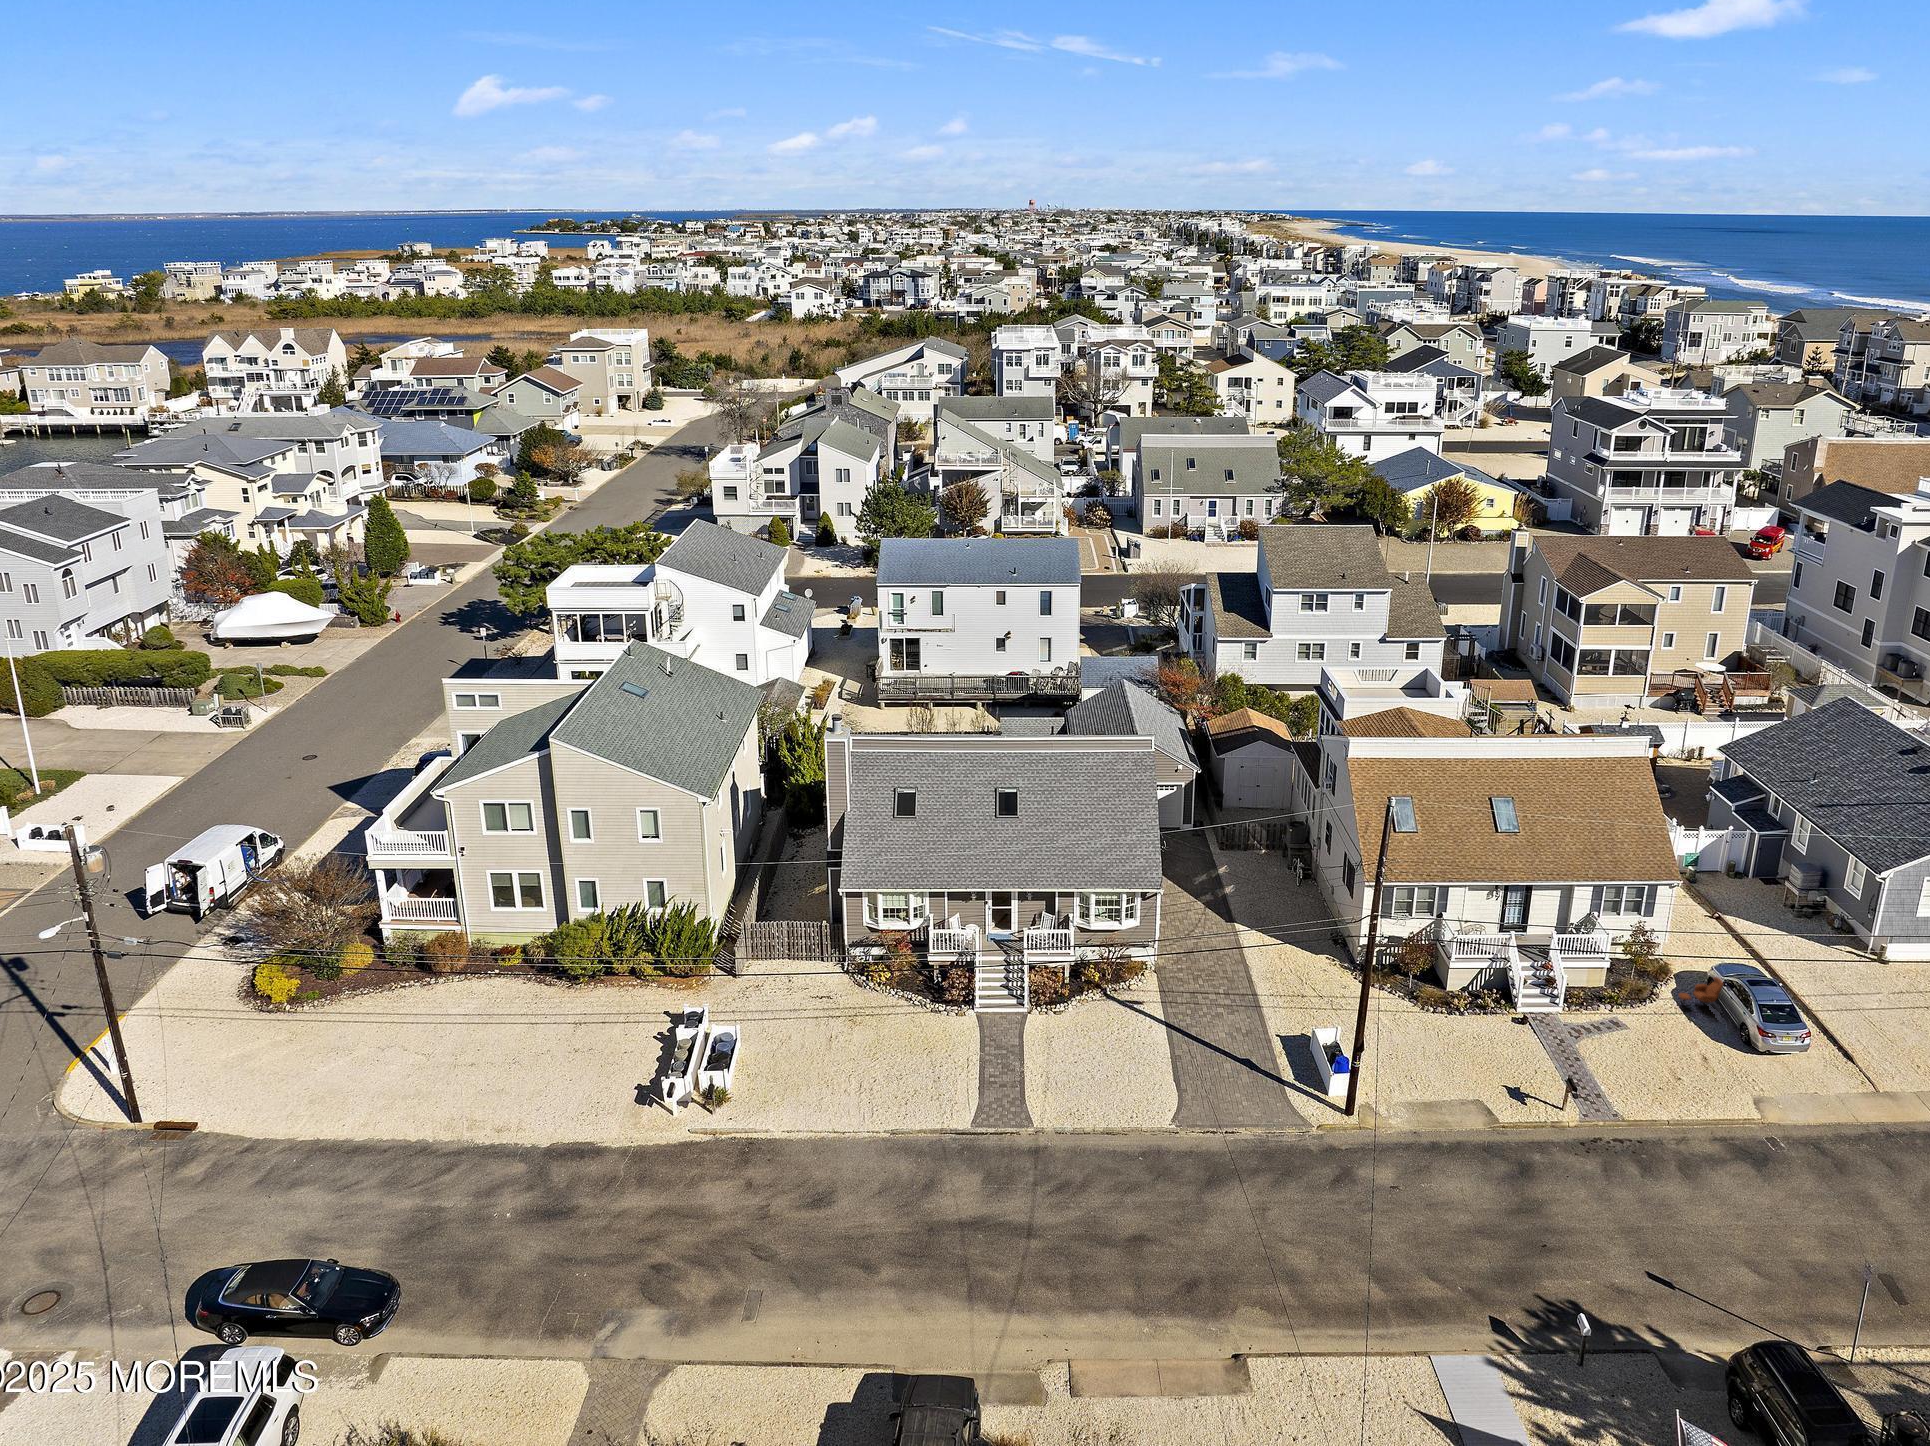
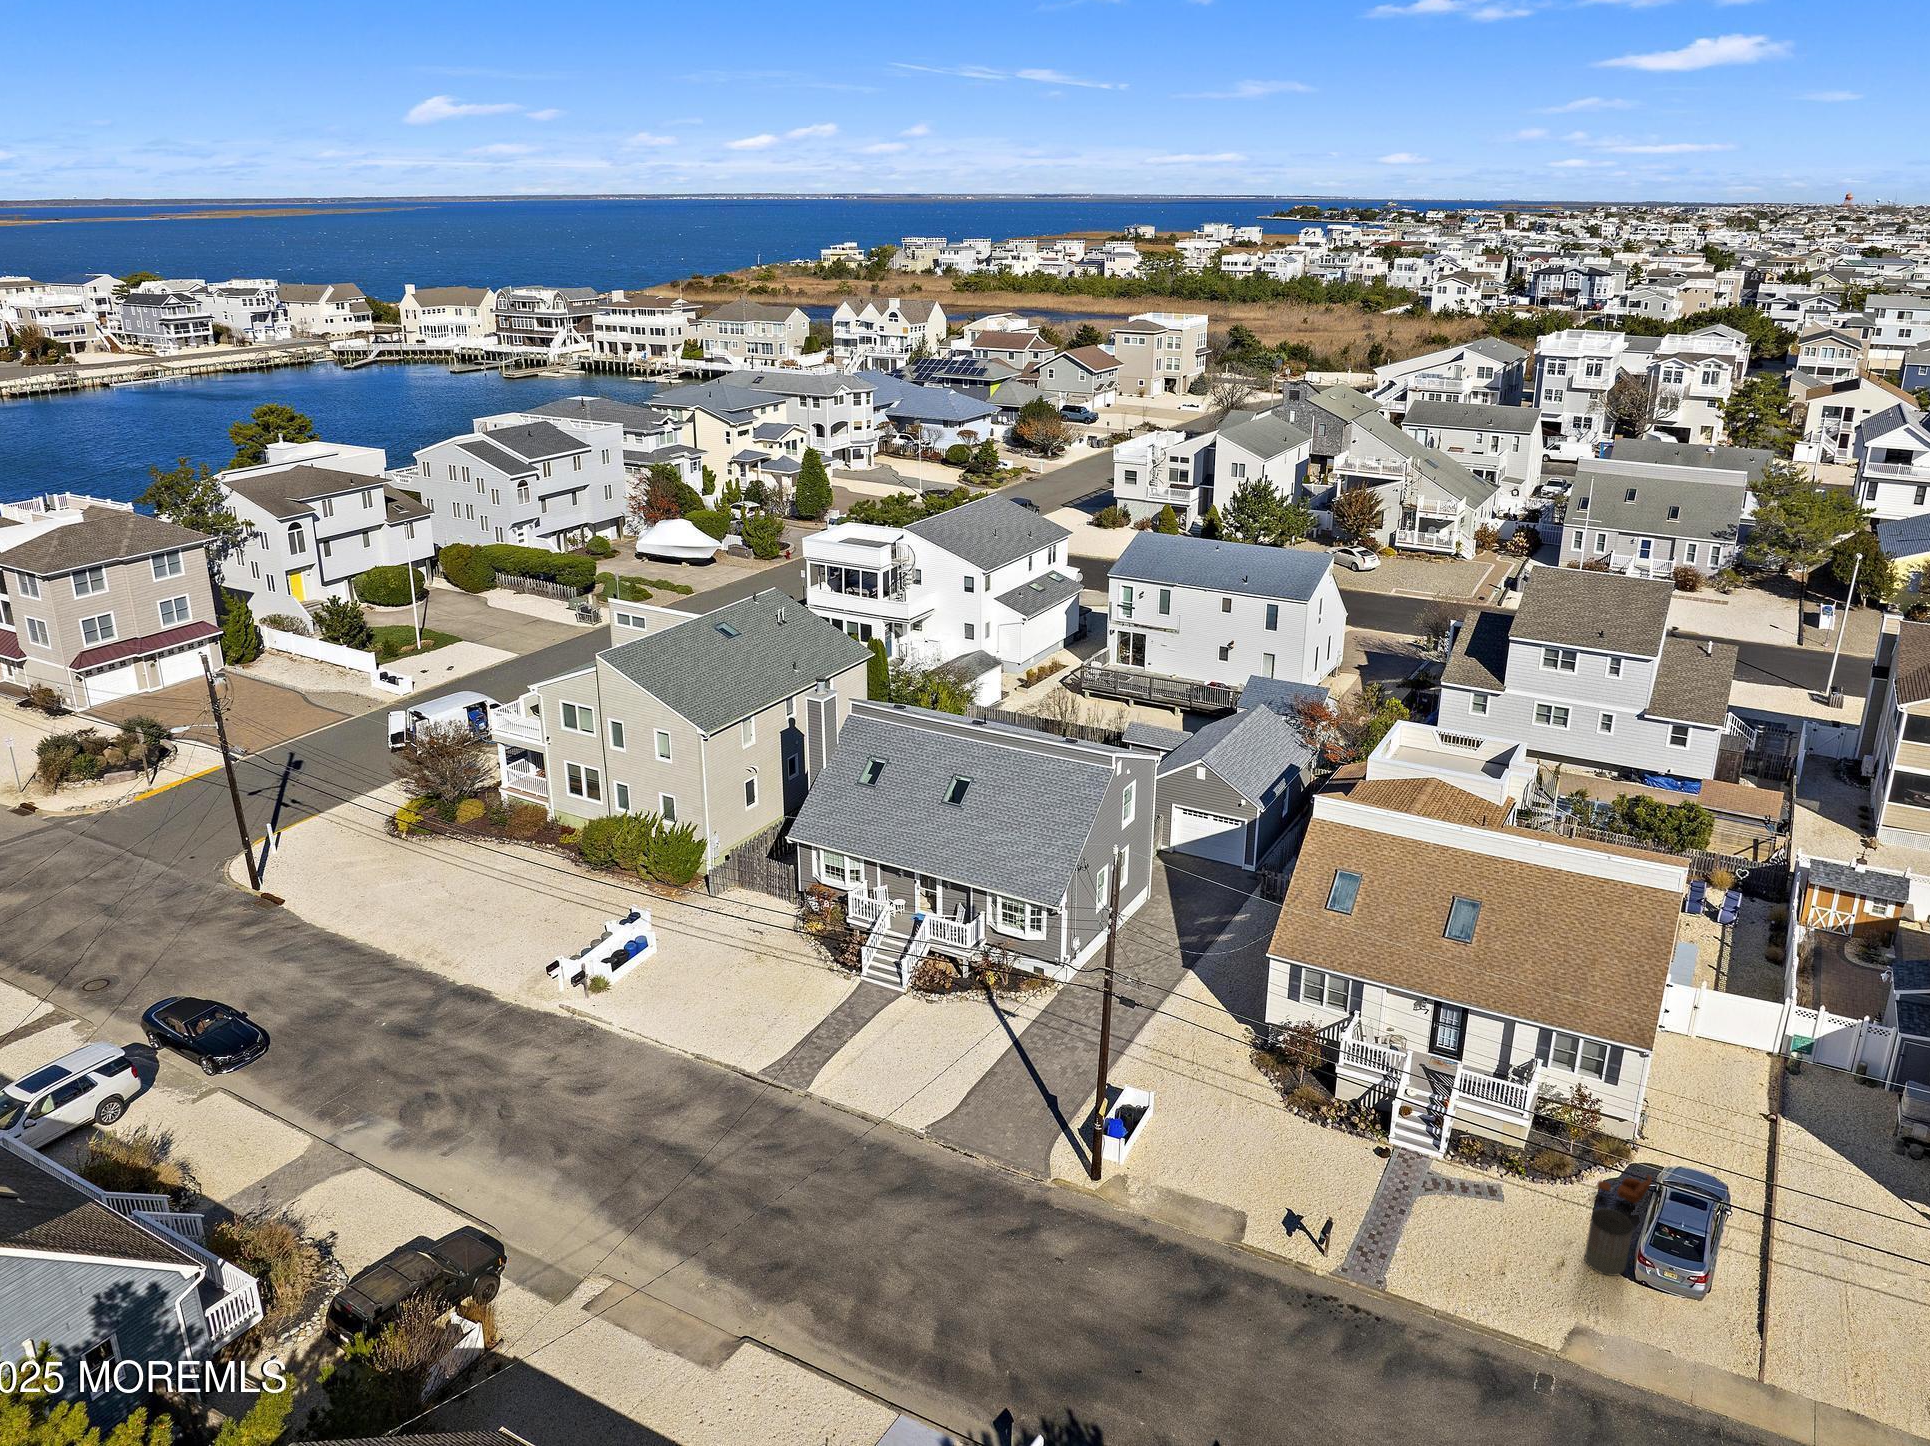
trash can: none [1721,1008,1764,1062] -> present [1585,1208,1633,1276]

